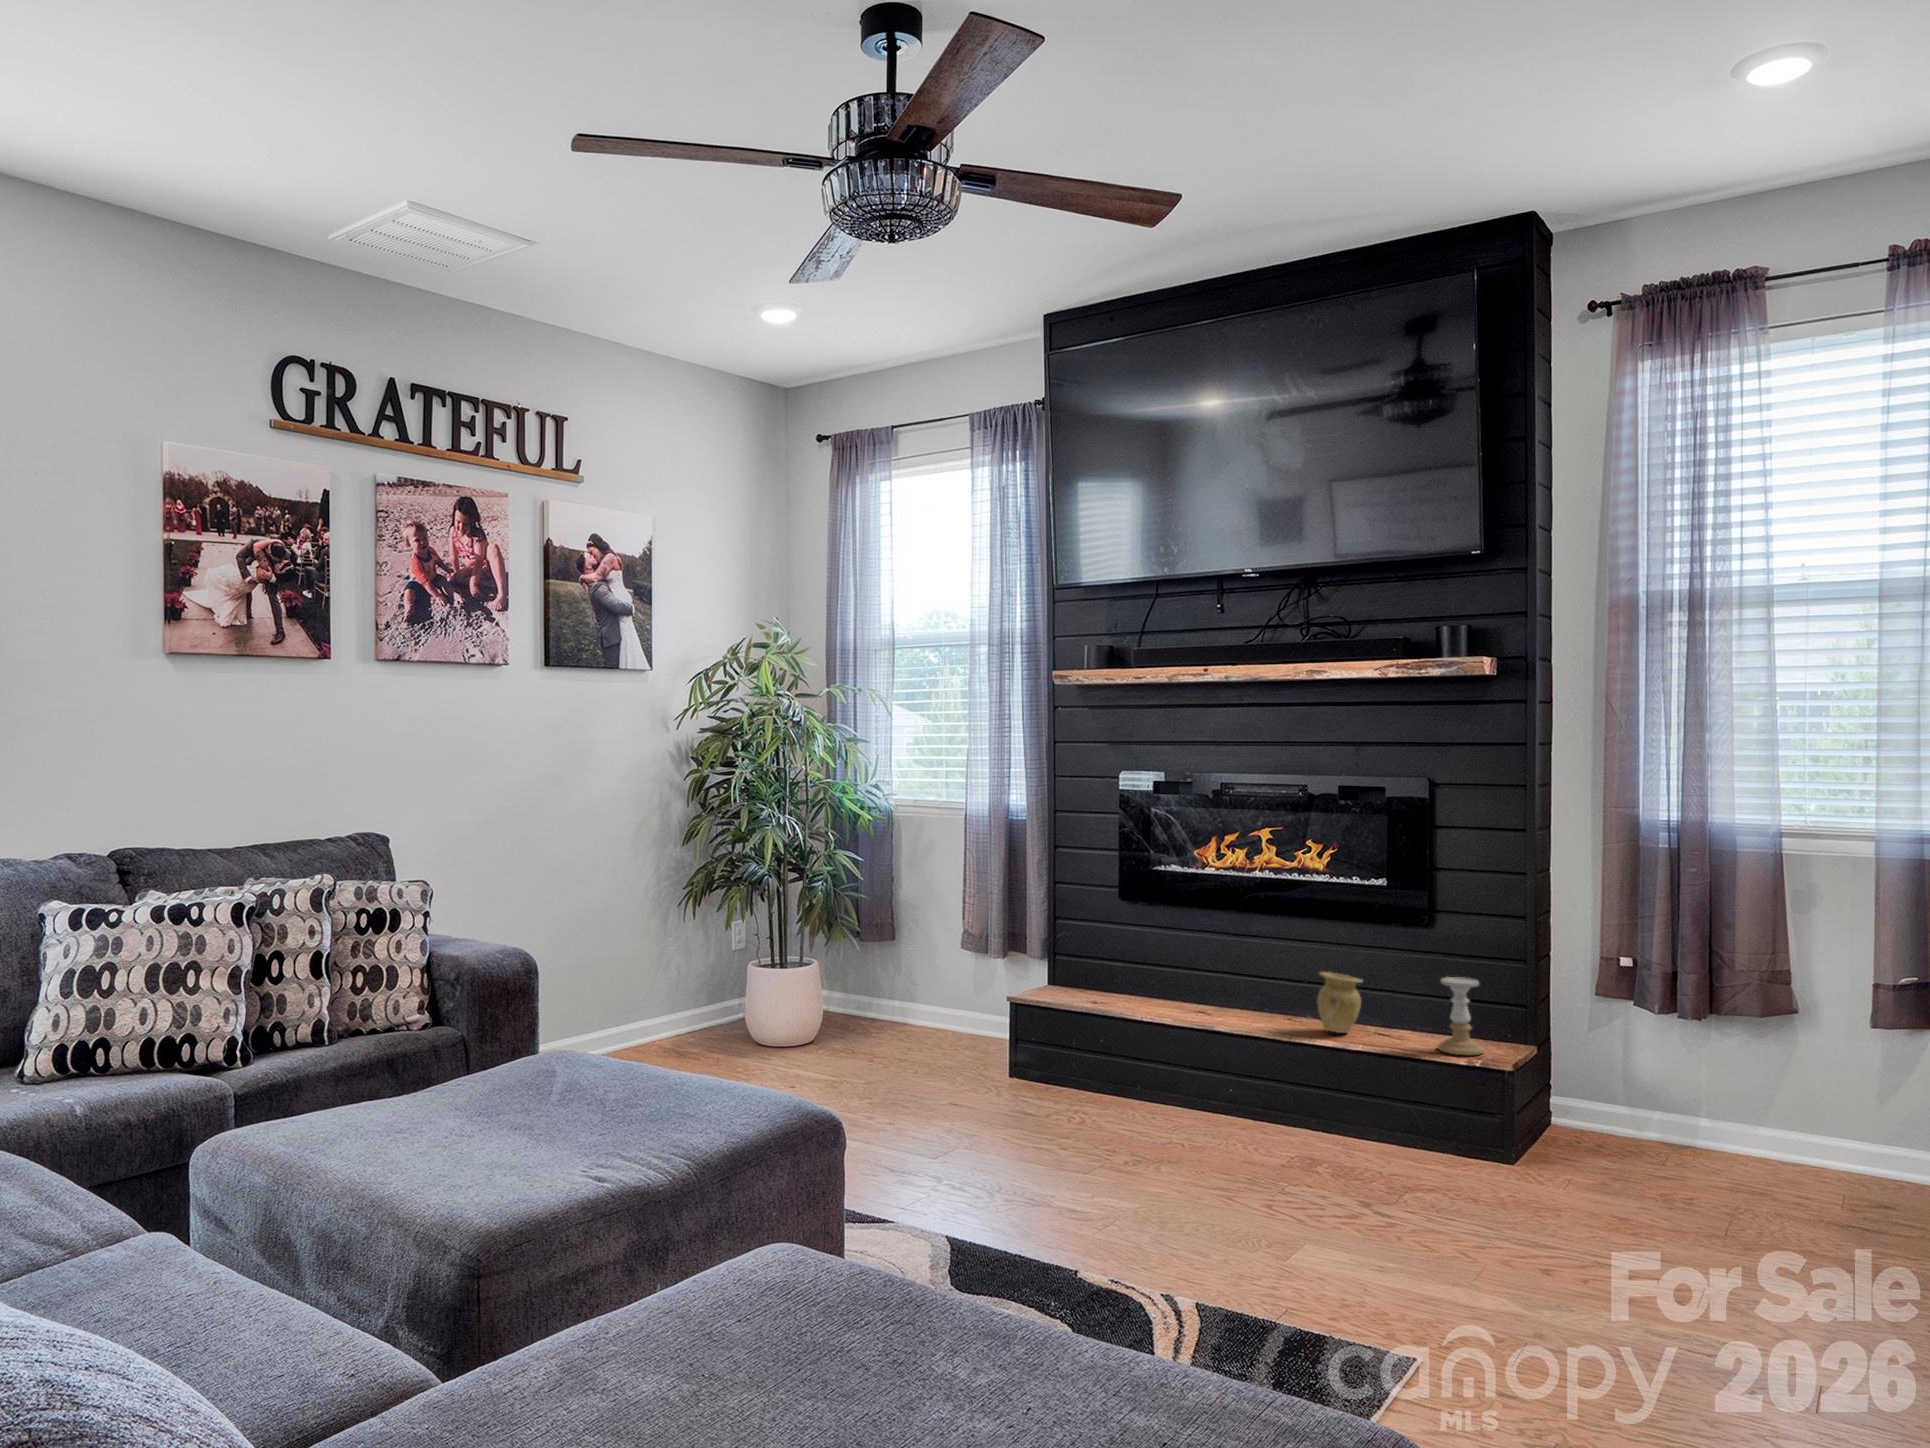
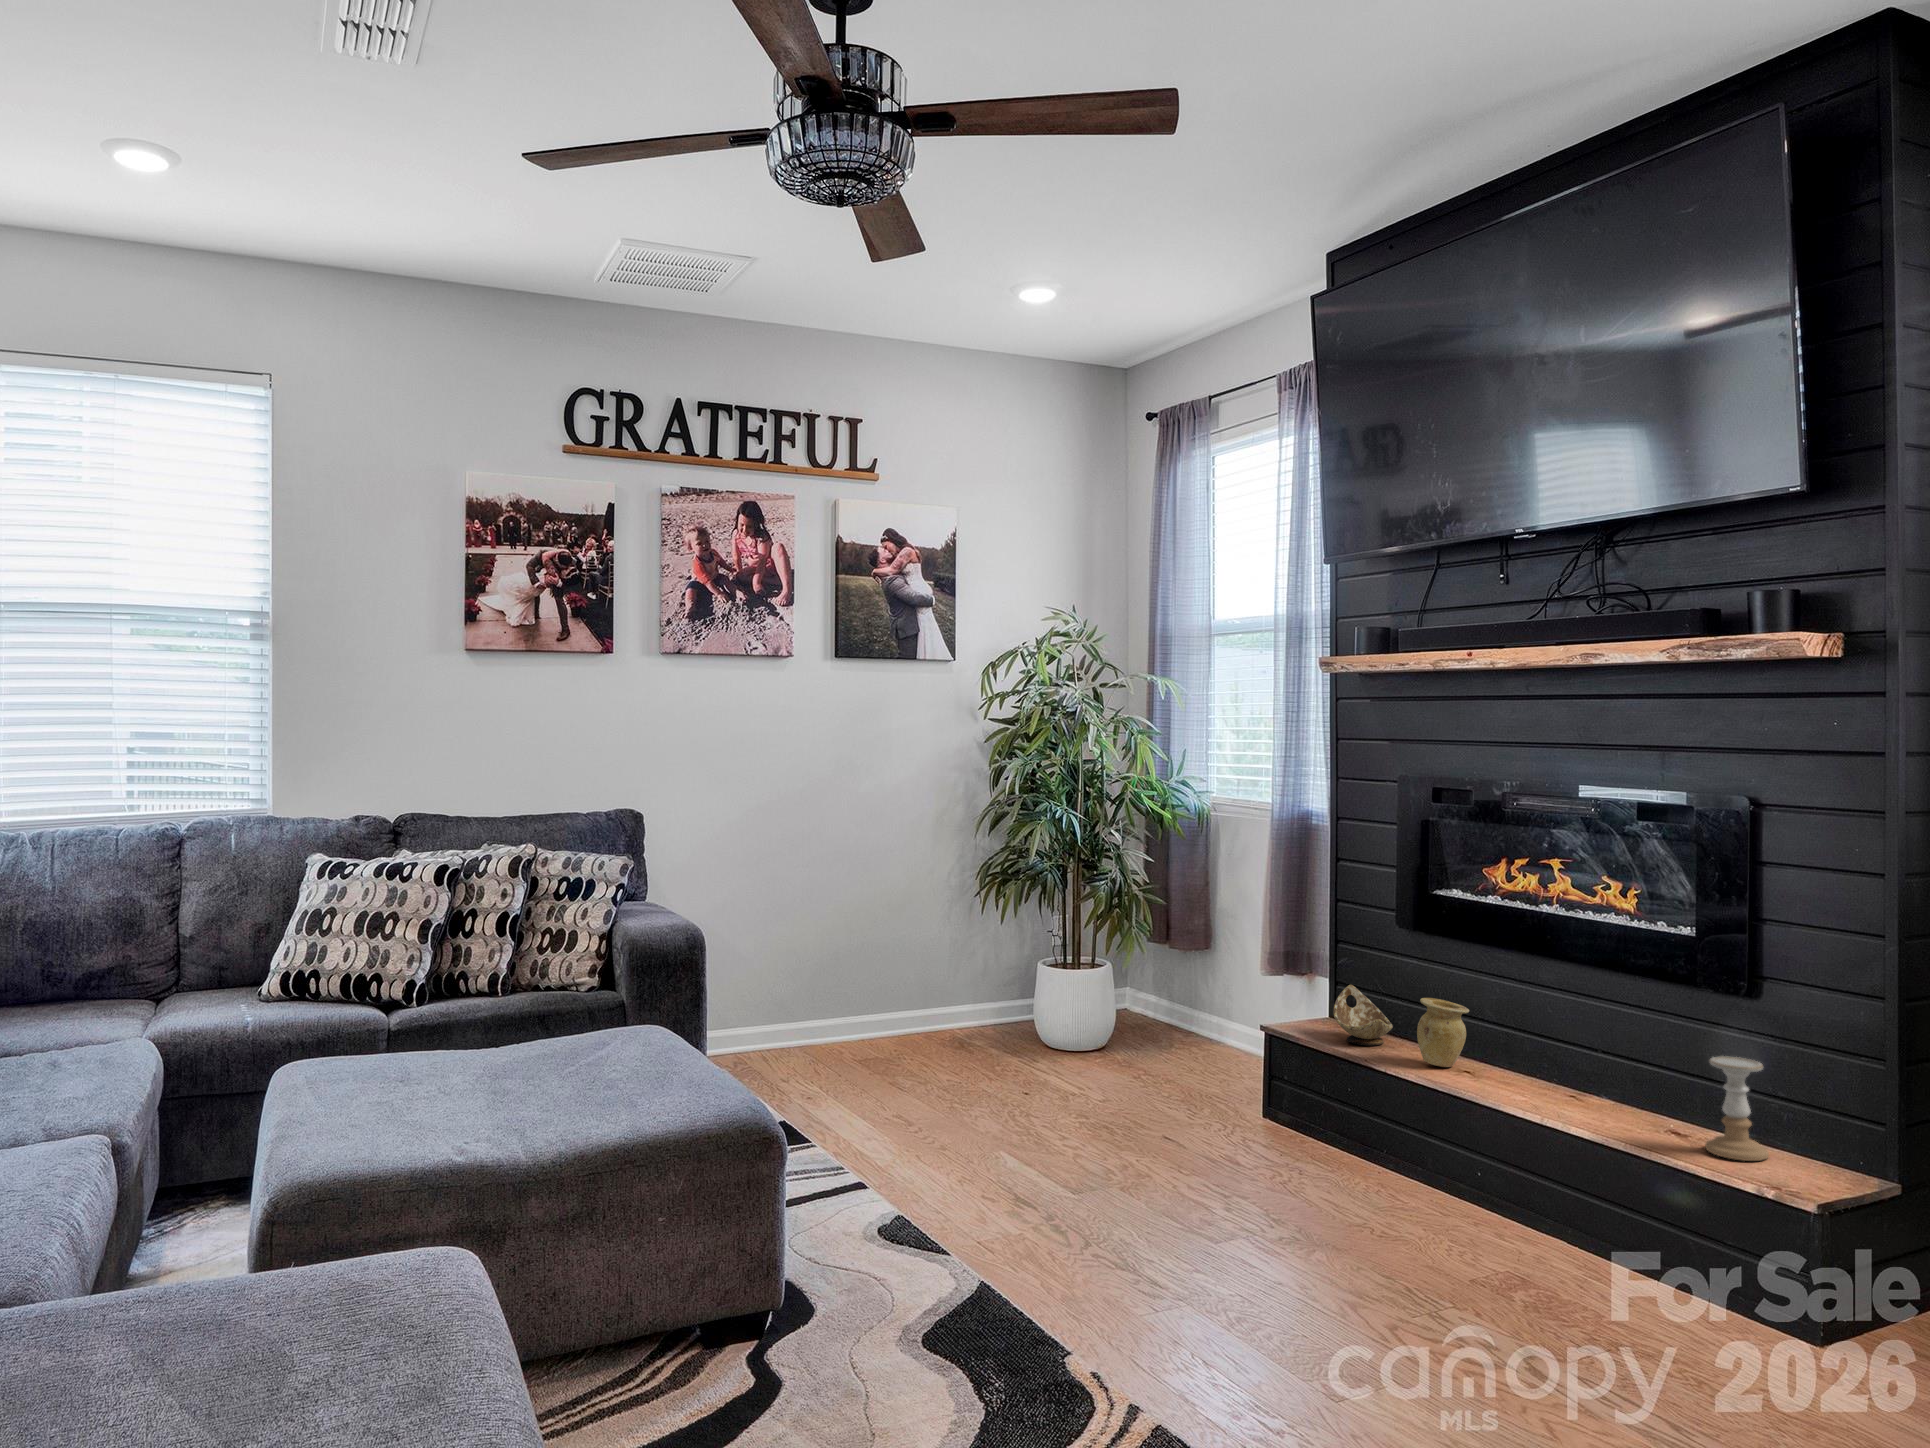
decorative bowl: none [1074,952,1129,1003] -> present [1333,985,1393,1045]
vase: present [1317,972,1362,1033] -> present [1417,998,1469,1067]

